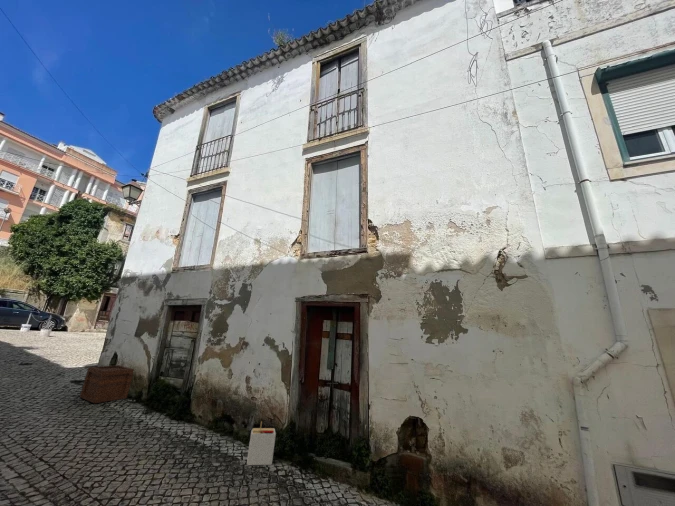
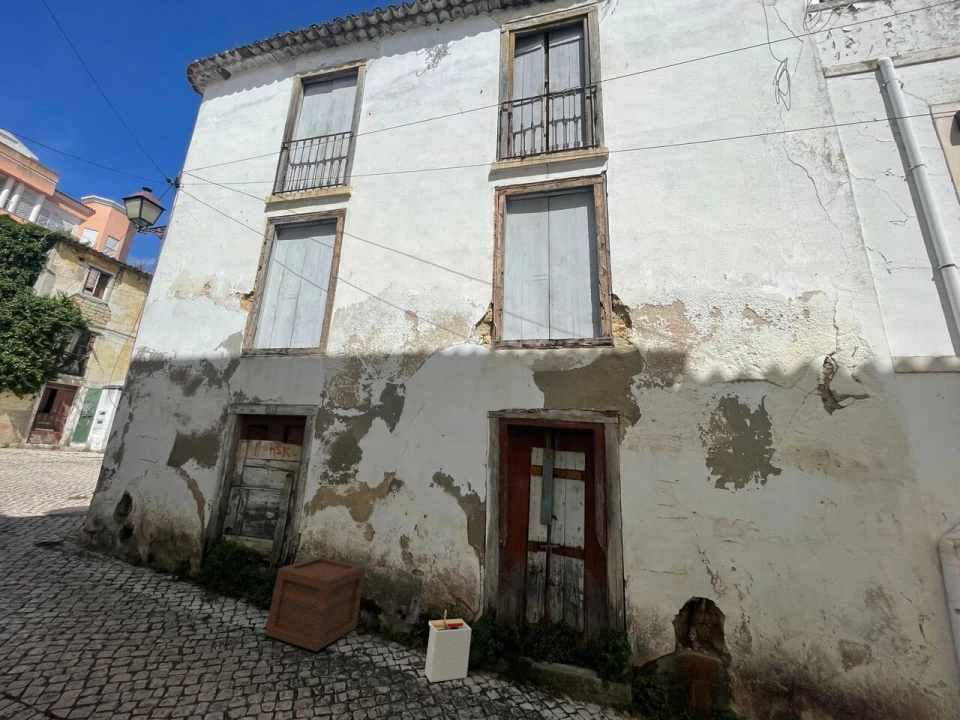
wooden crate: present [80,365,134,403] -> present [265,557,365,651]

